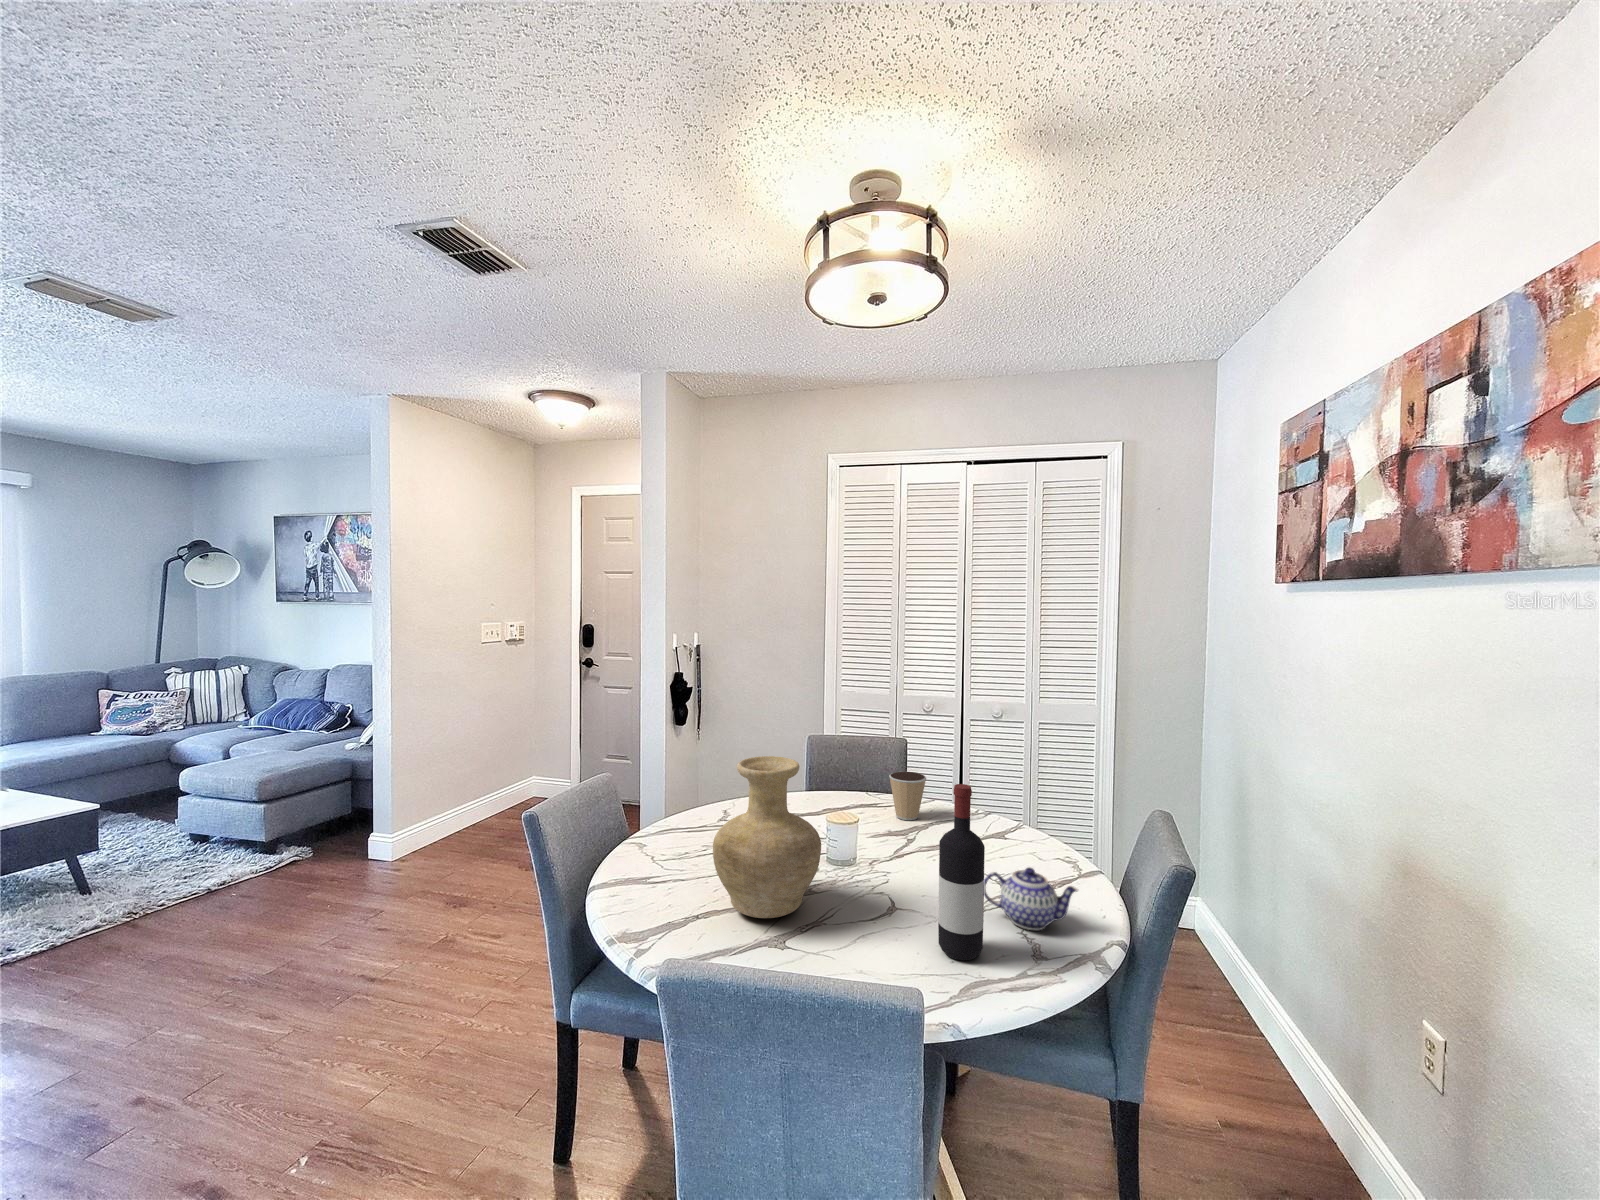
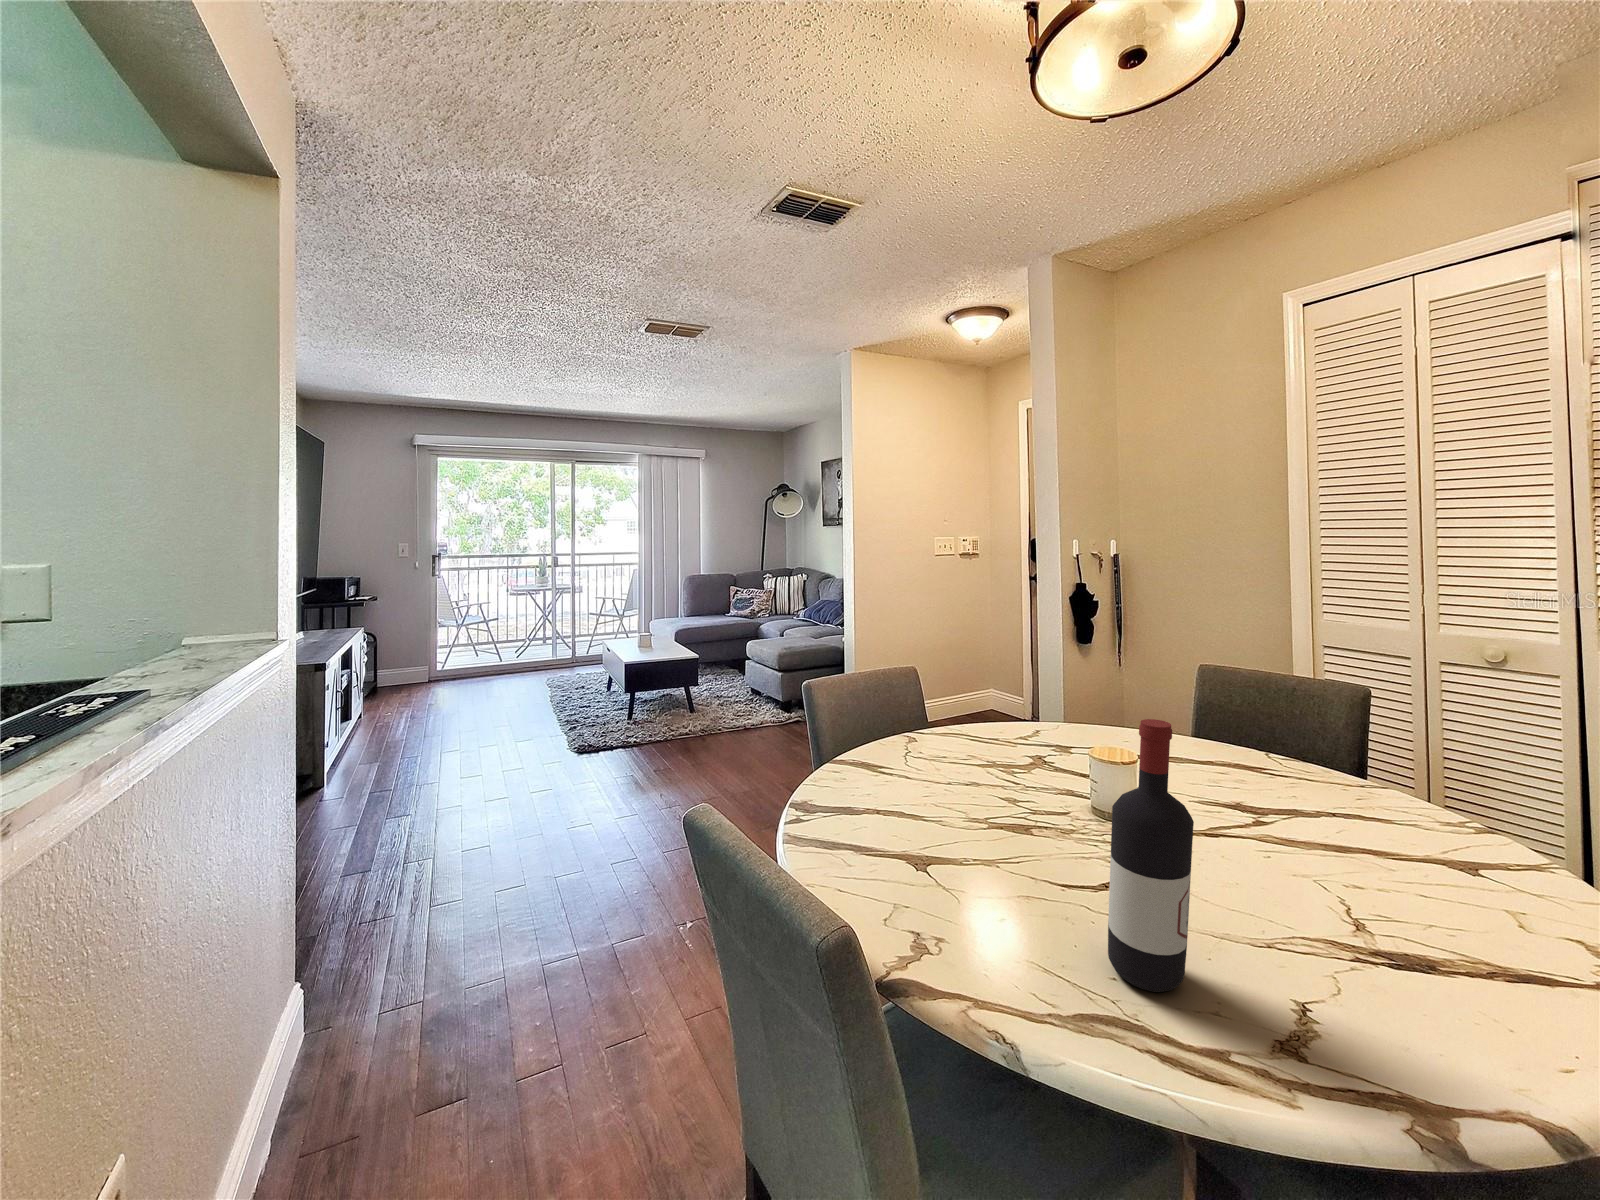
vase: present [713,756,821,918] -> none [891,654,1024,839]
coffee cup: present [889,771,926,820] -> none [1260,725,1332,799]
teapot: present [984,868,1078,930] -> none [1256,889,1462,1022]

